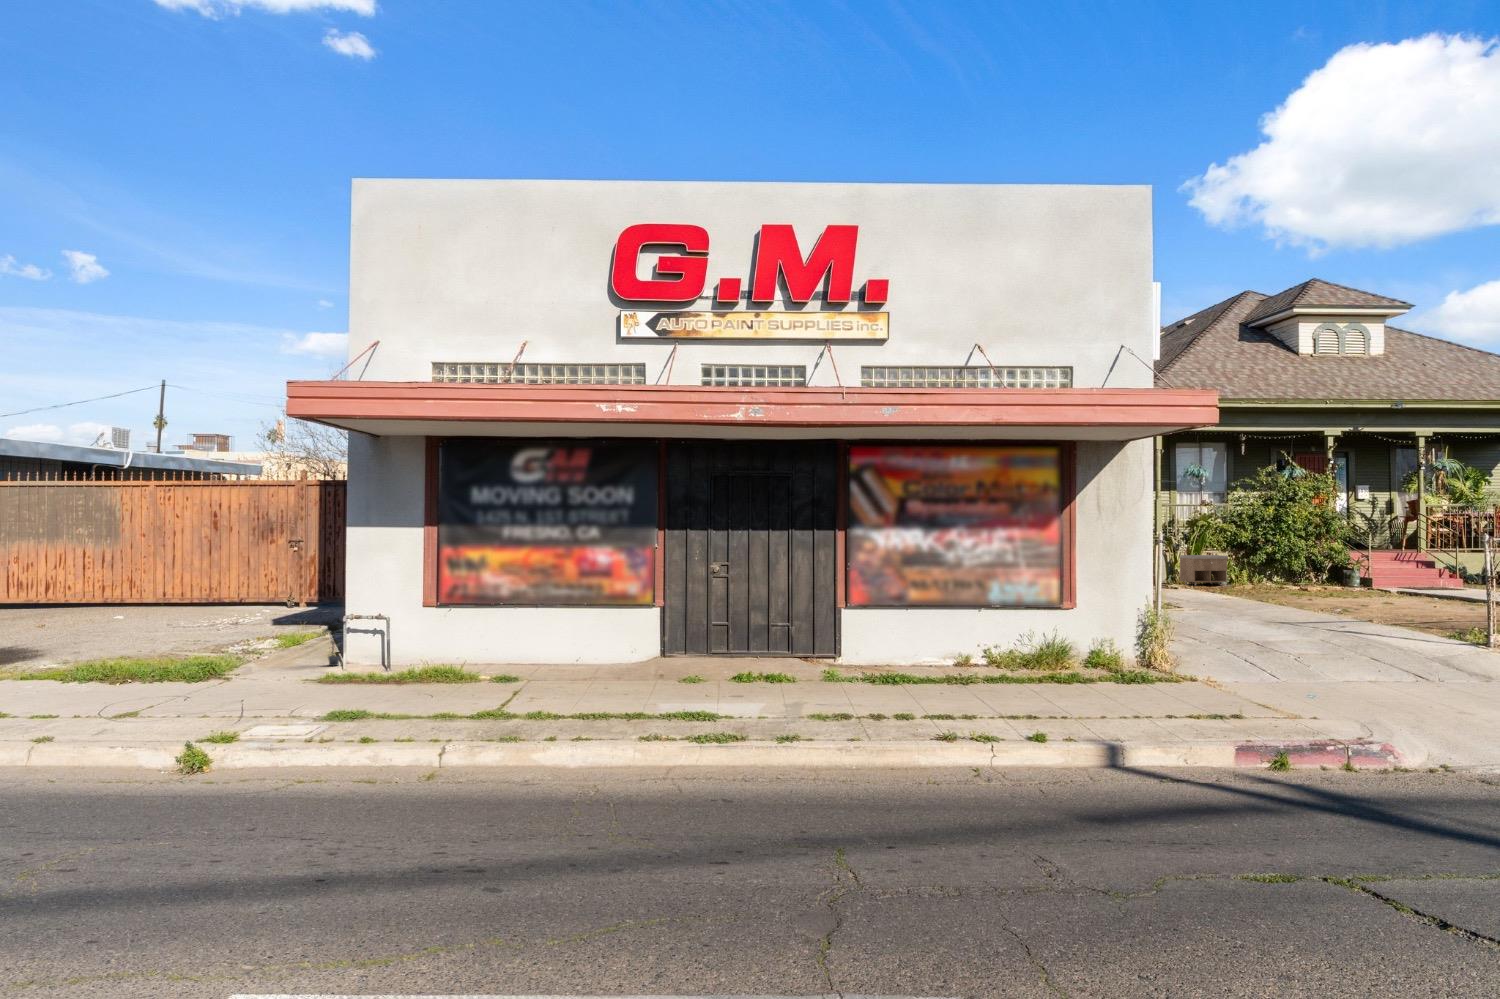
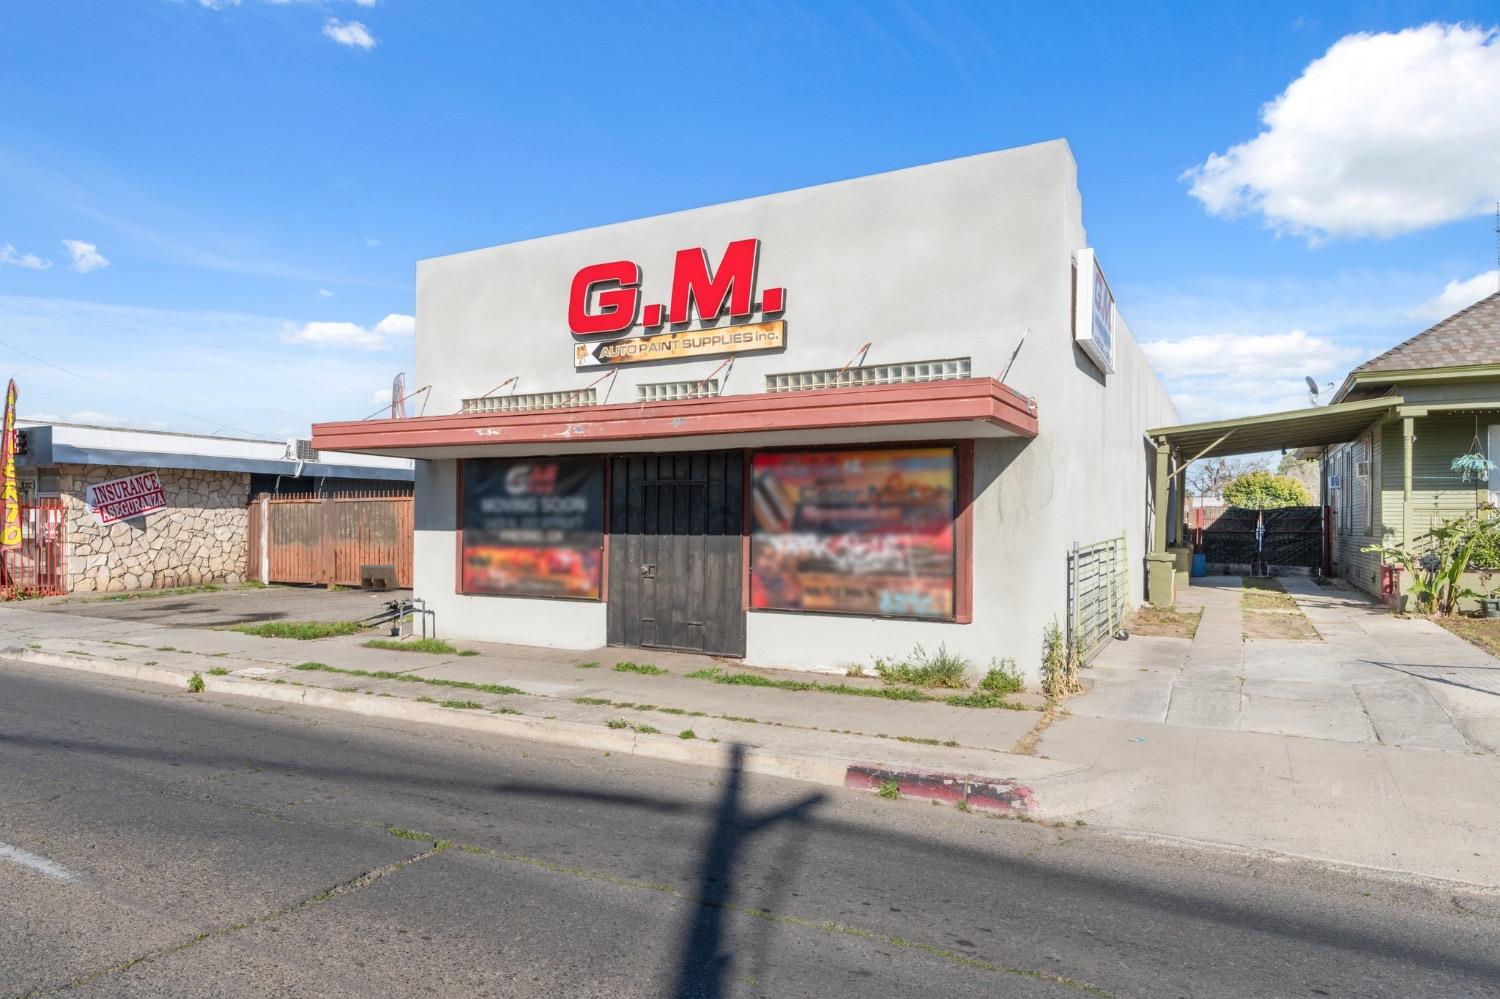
storage bench: present [1180,555,1228,585] -> present [360,564,400,590]

